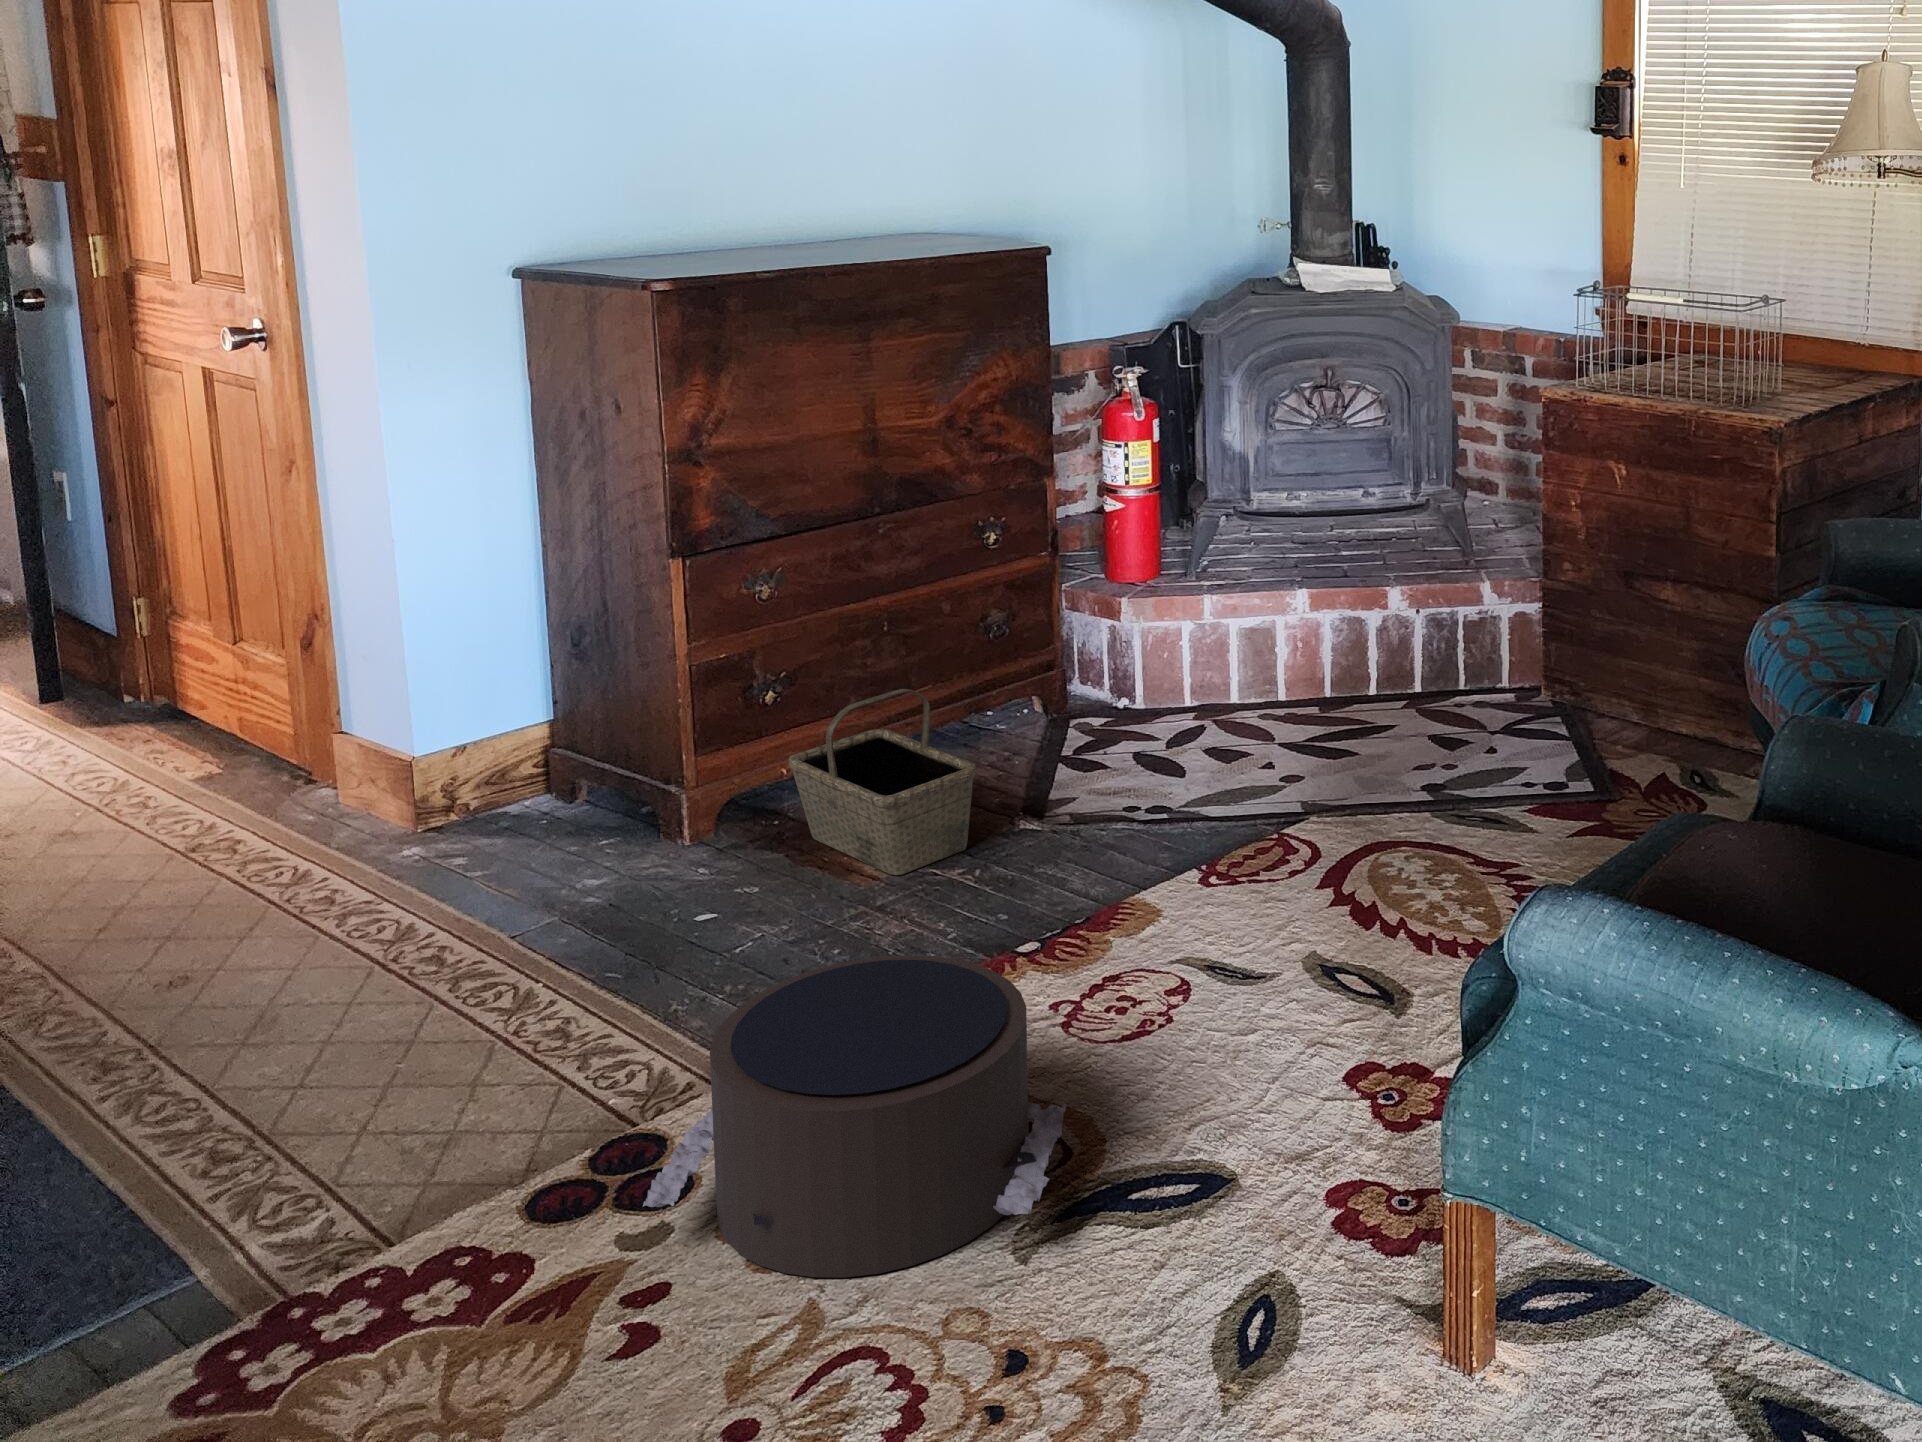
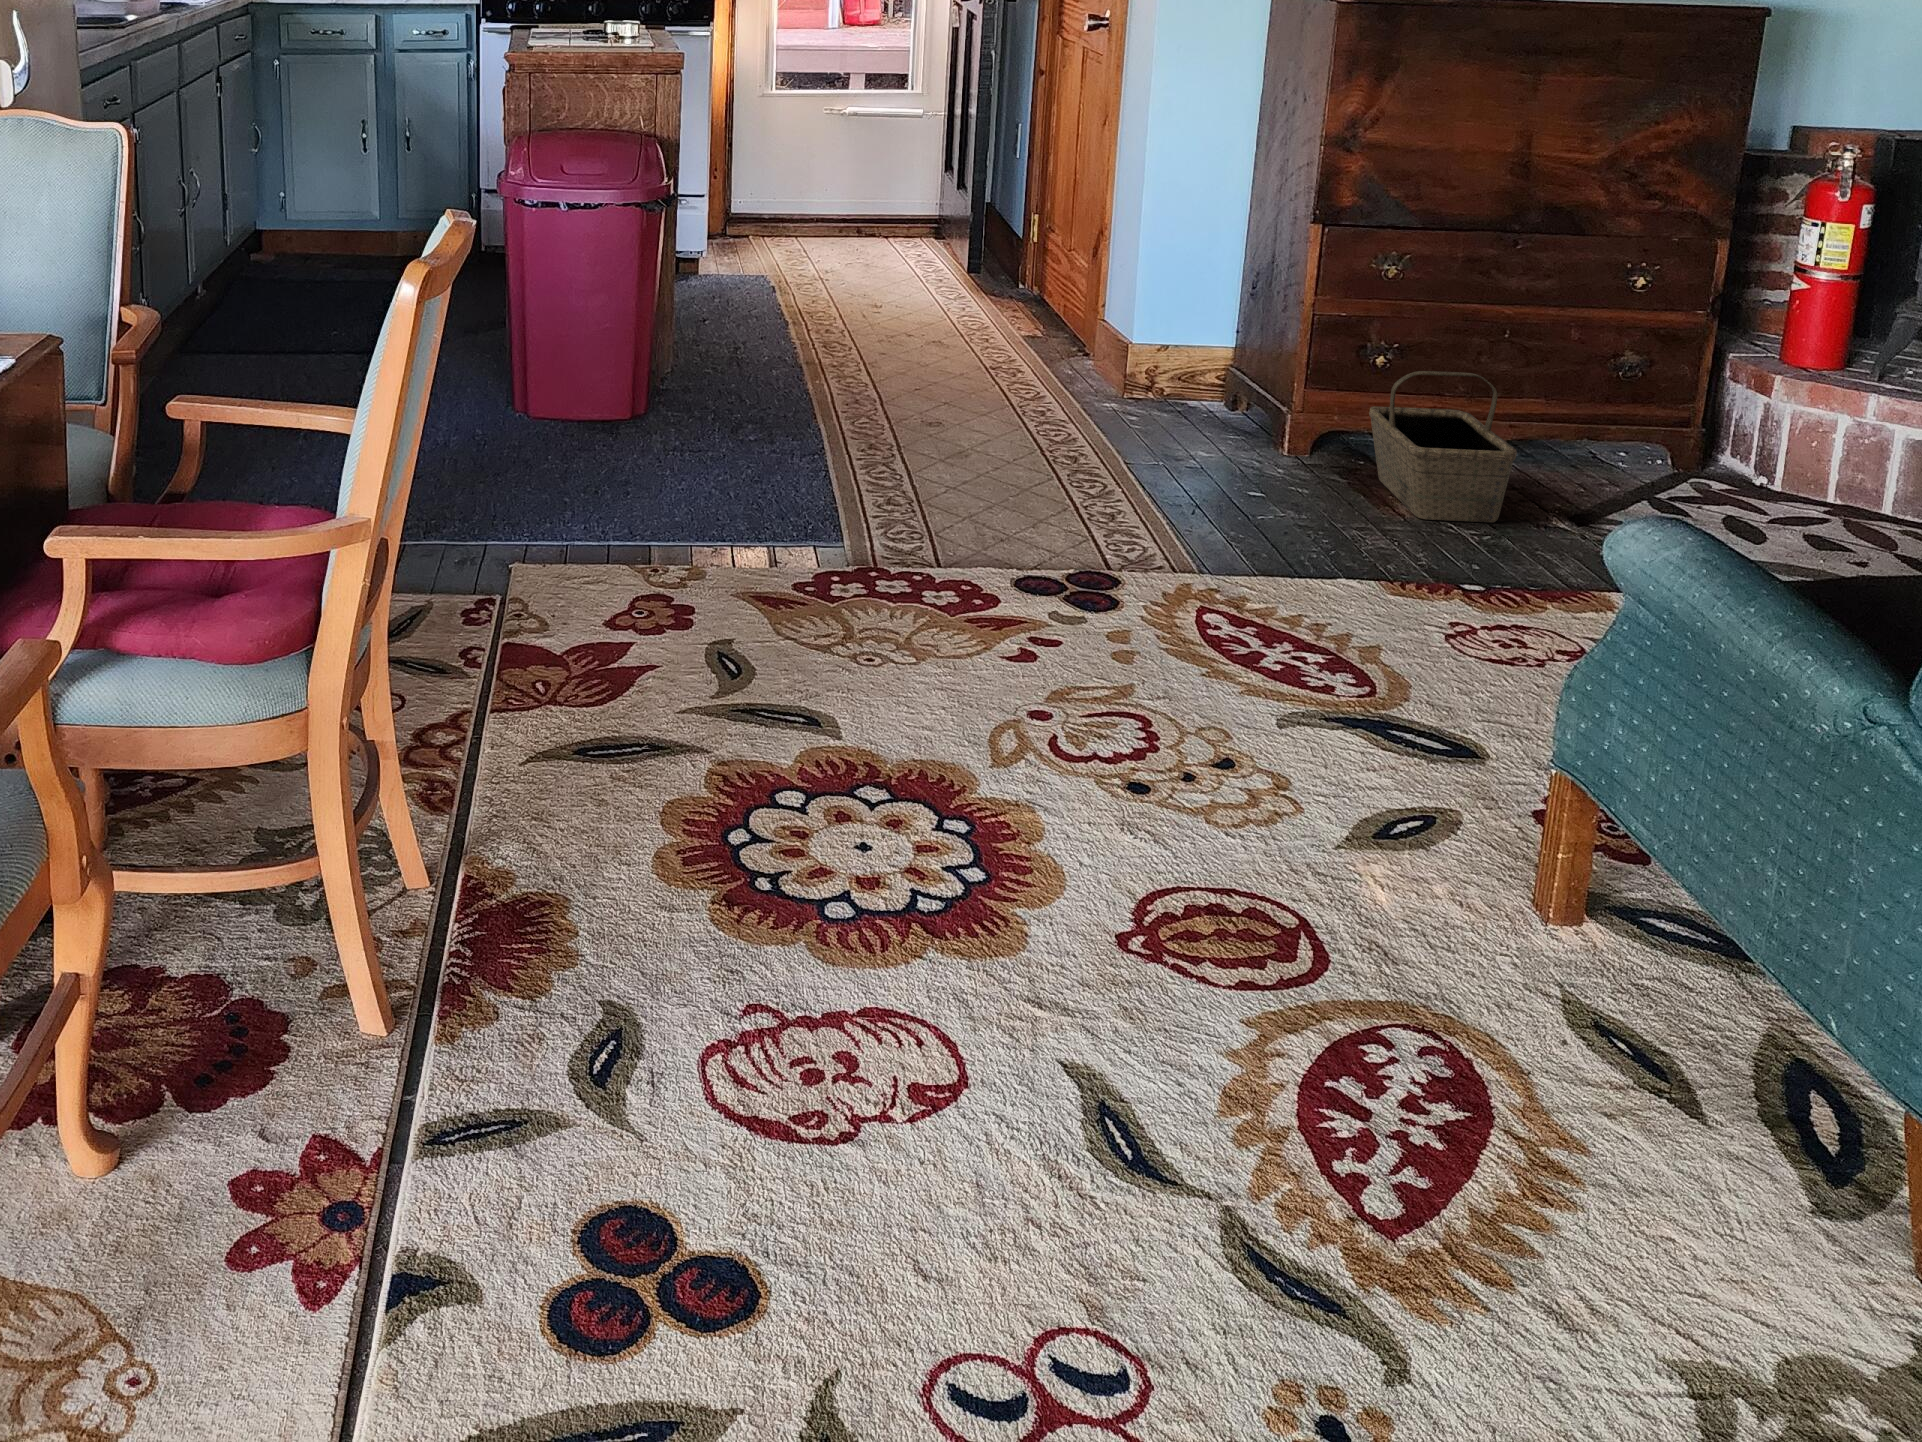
pouf: present [643,955,1066,1277] -> none [1063,497,1383,706]

